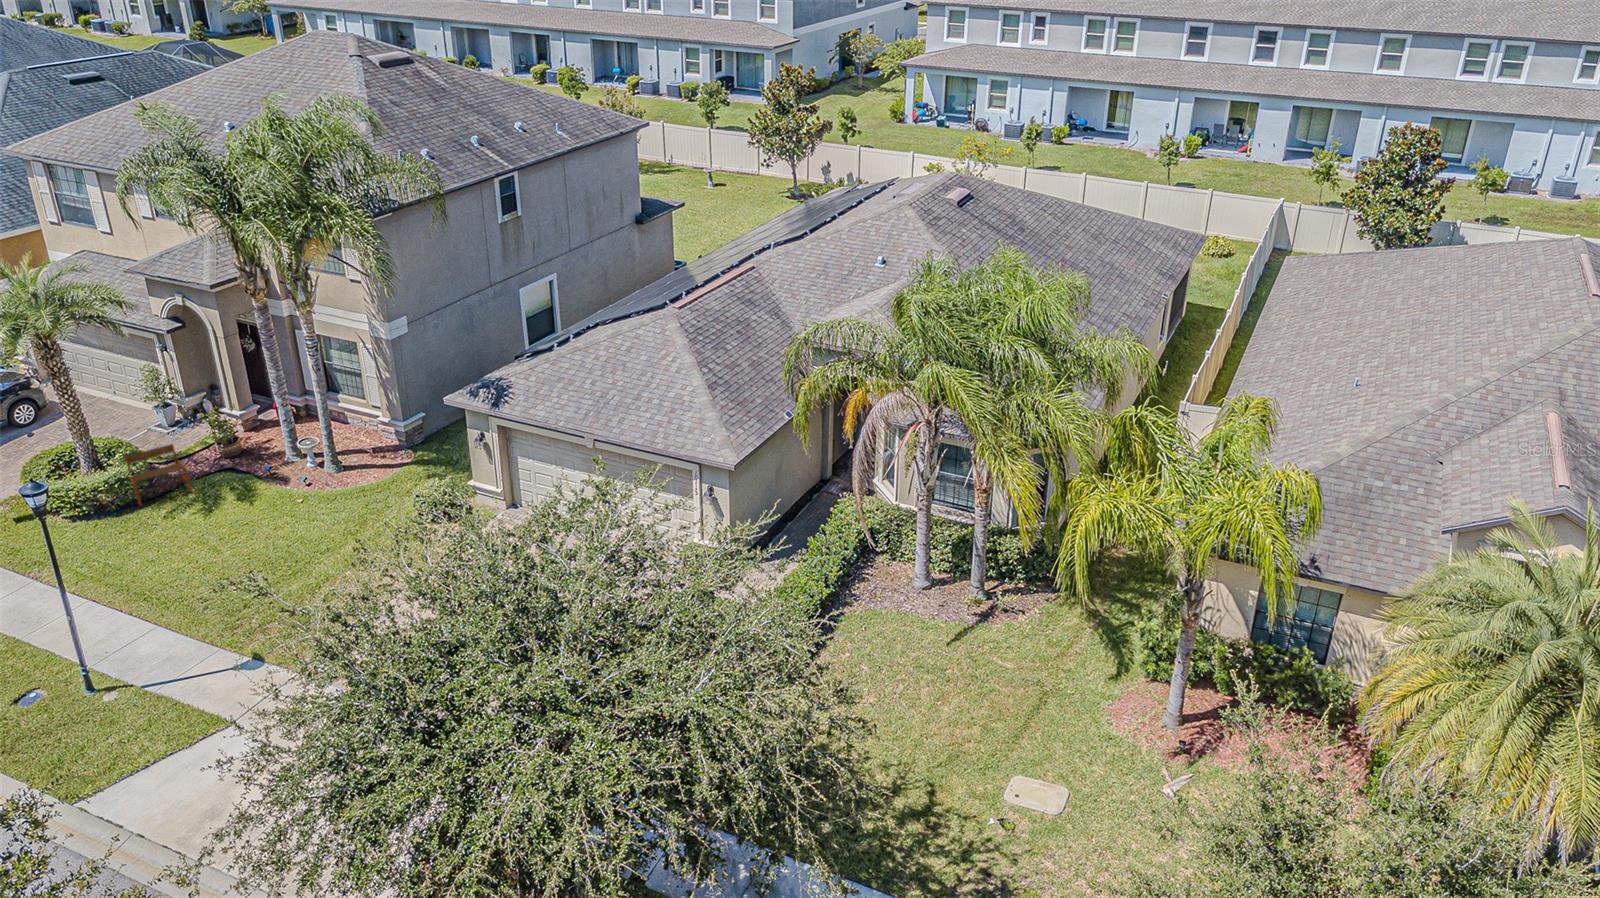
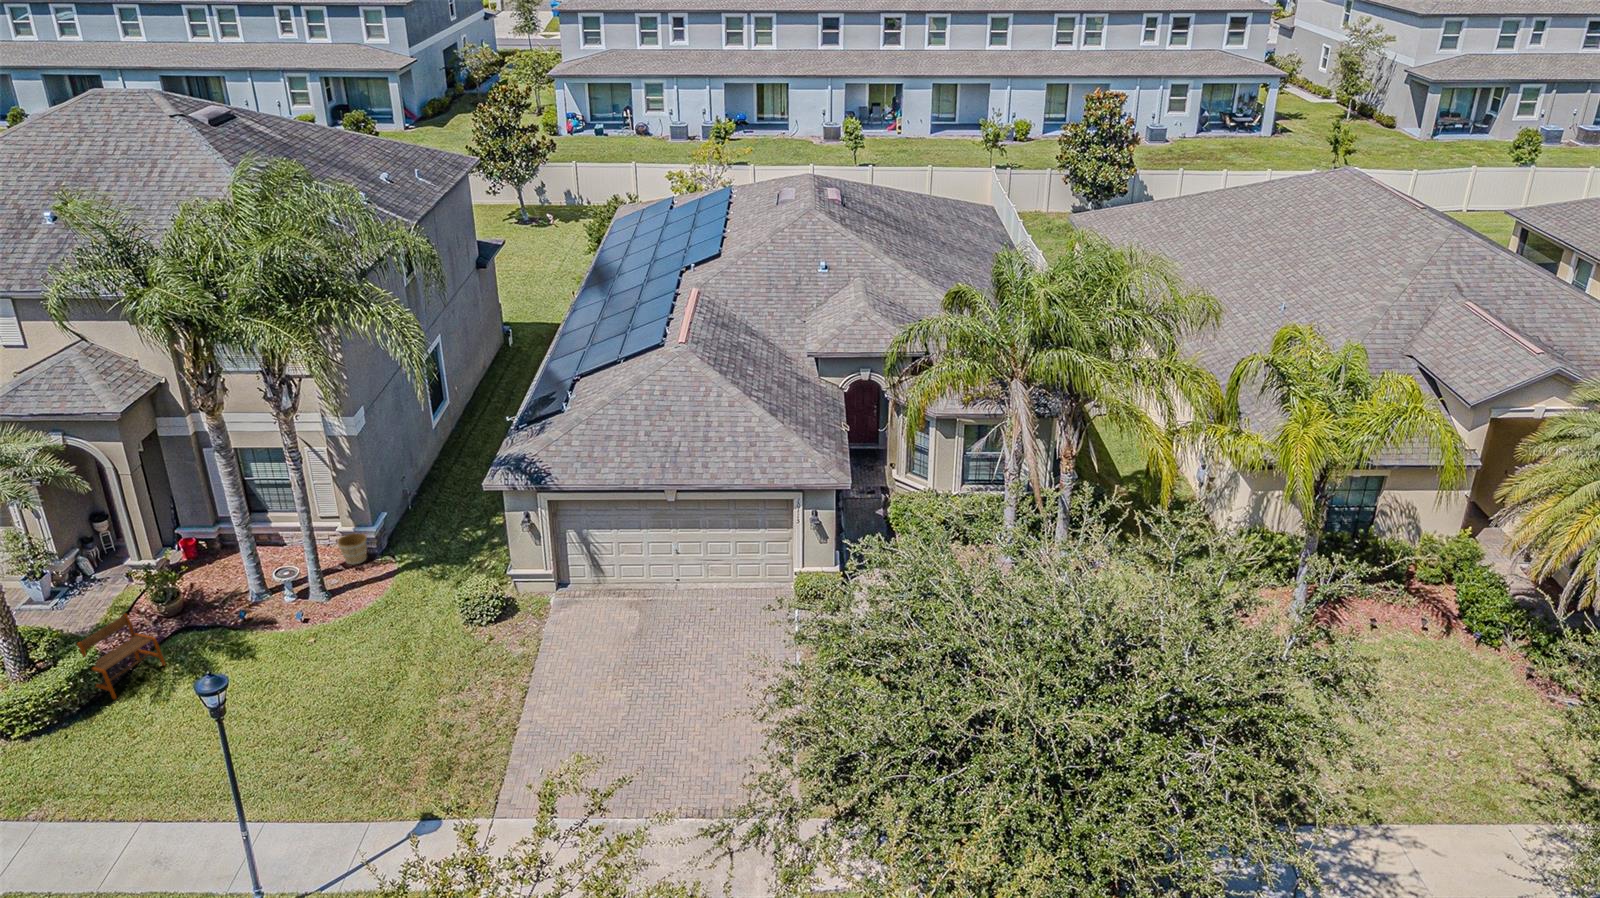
wooden bucket: none [369,425,394,452] -> present [337,534,367,565]

